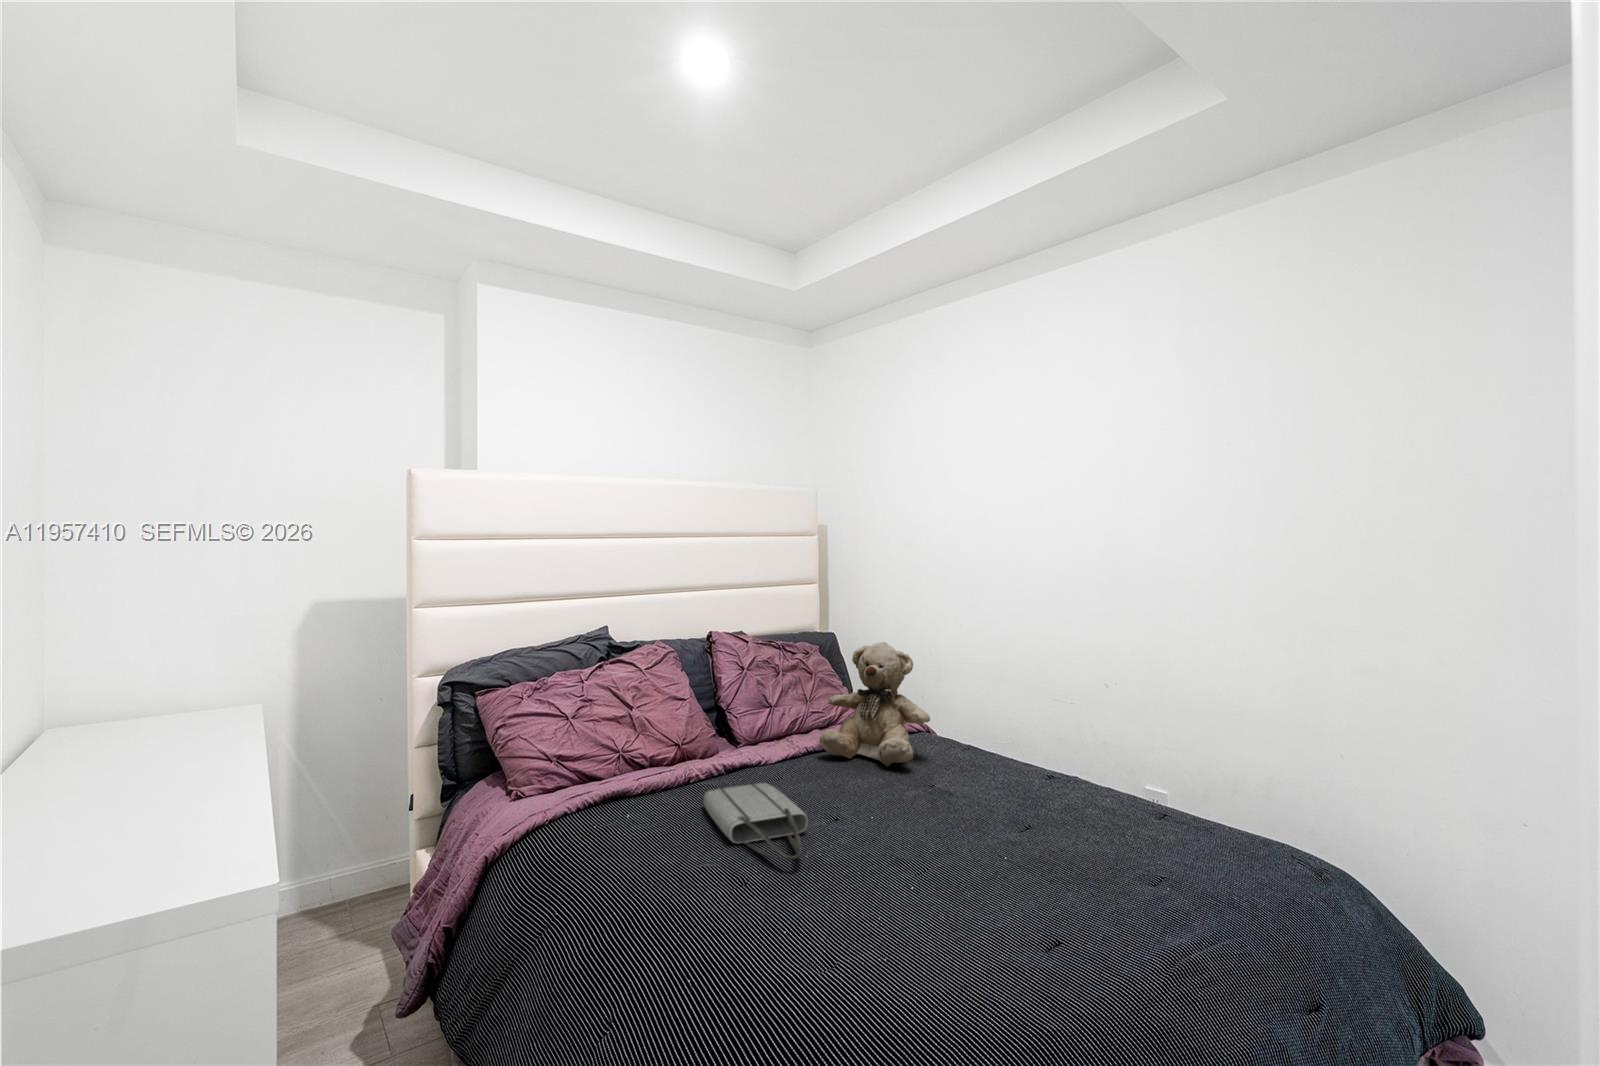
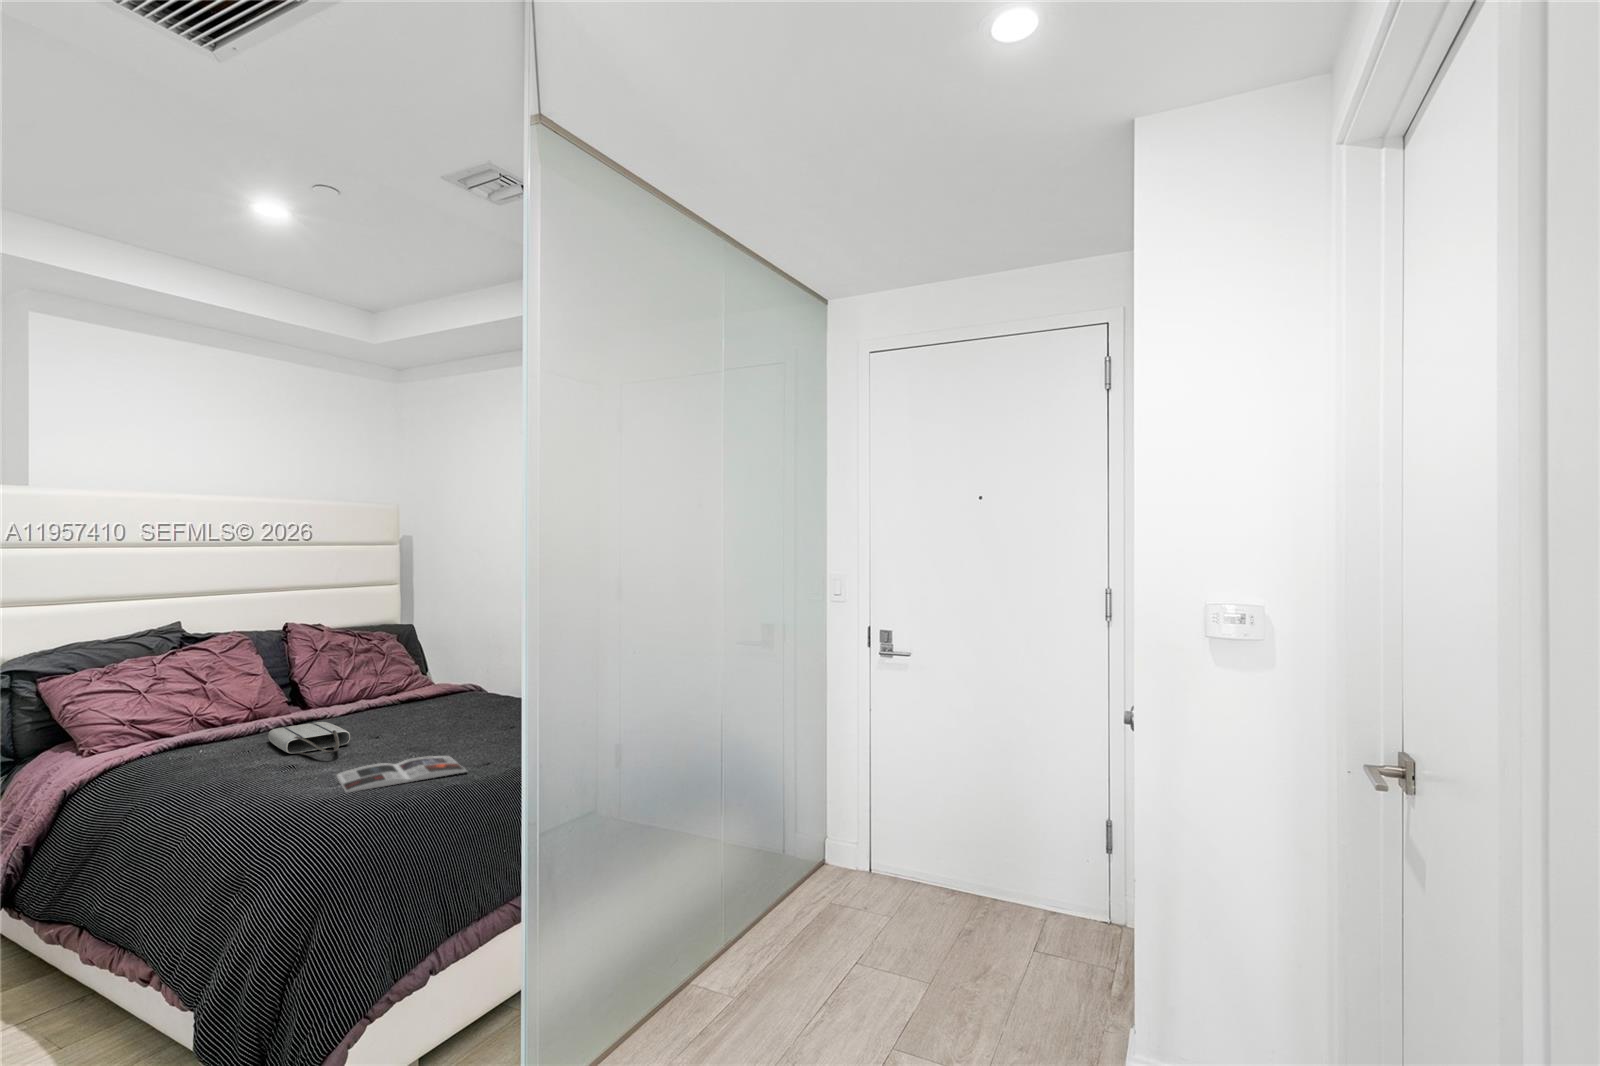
teddy bear: present [819,642,930,767] -> none [379,623,470,711]
magazine: none [810,895,1032,986] -> present [336,756,467,793]

